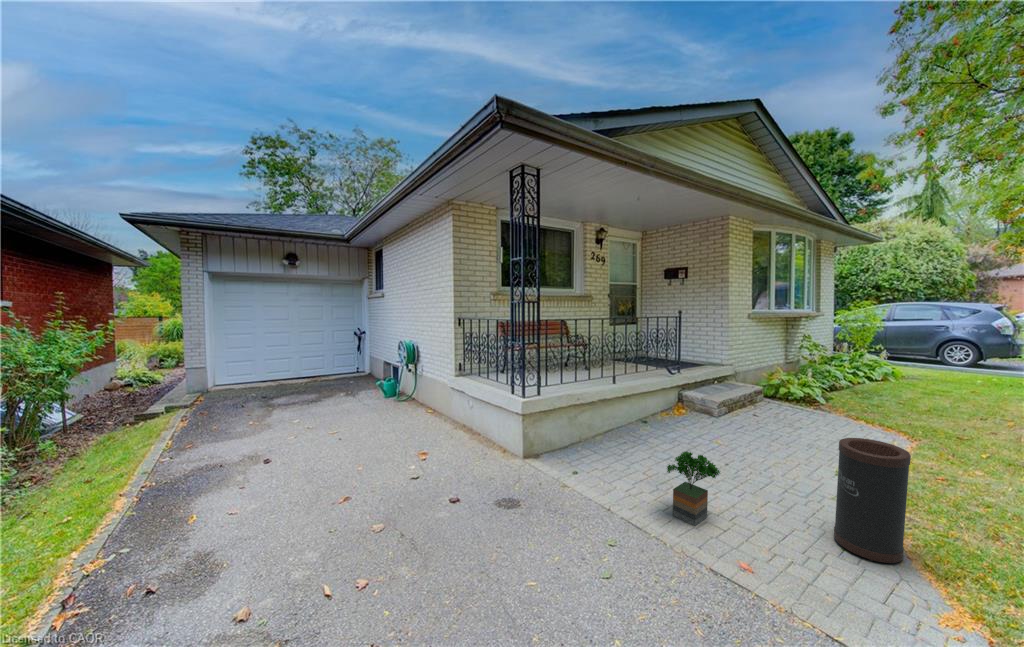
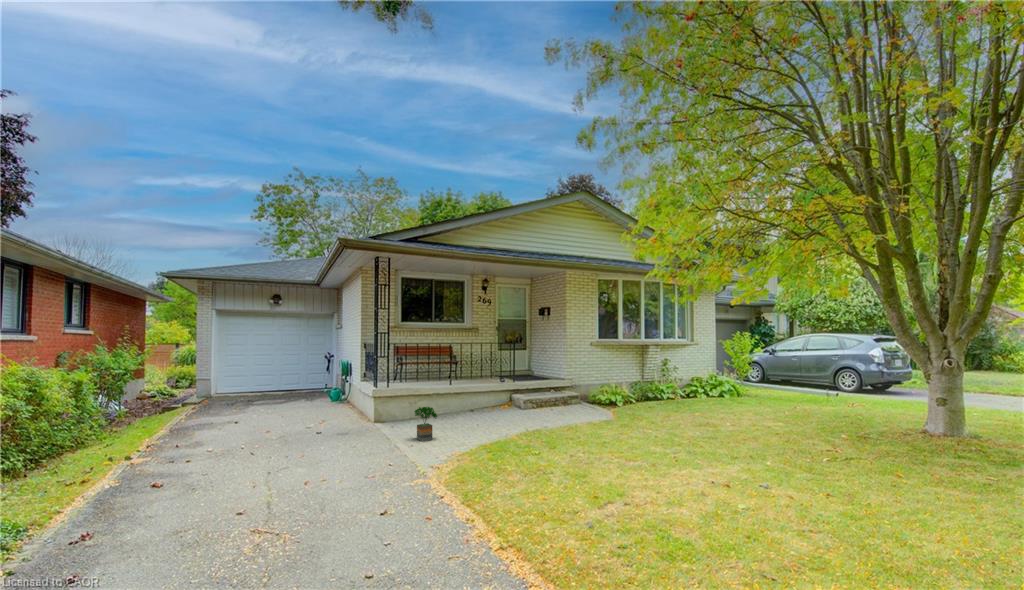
trash can: present [834,438,911,563] -> none [473,395,498,449]

